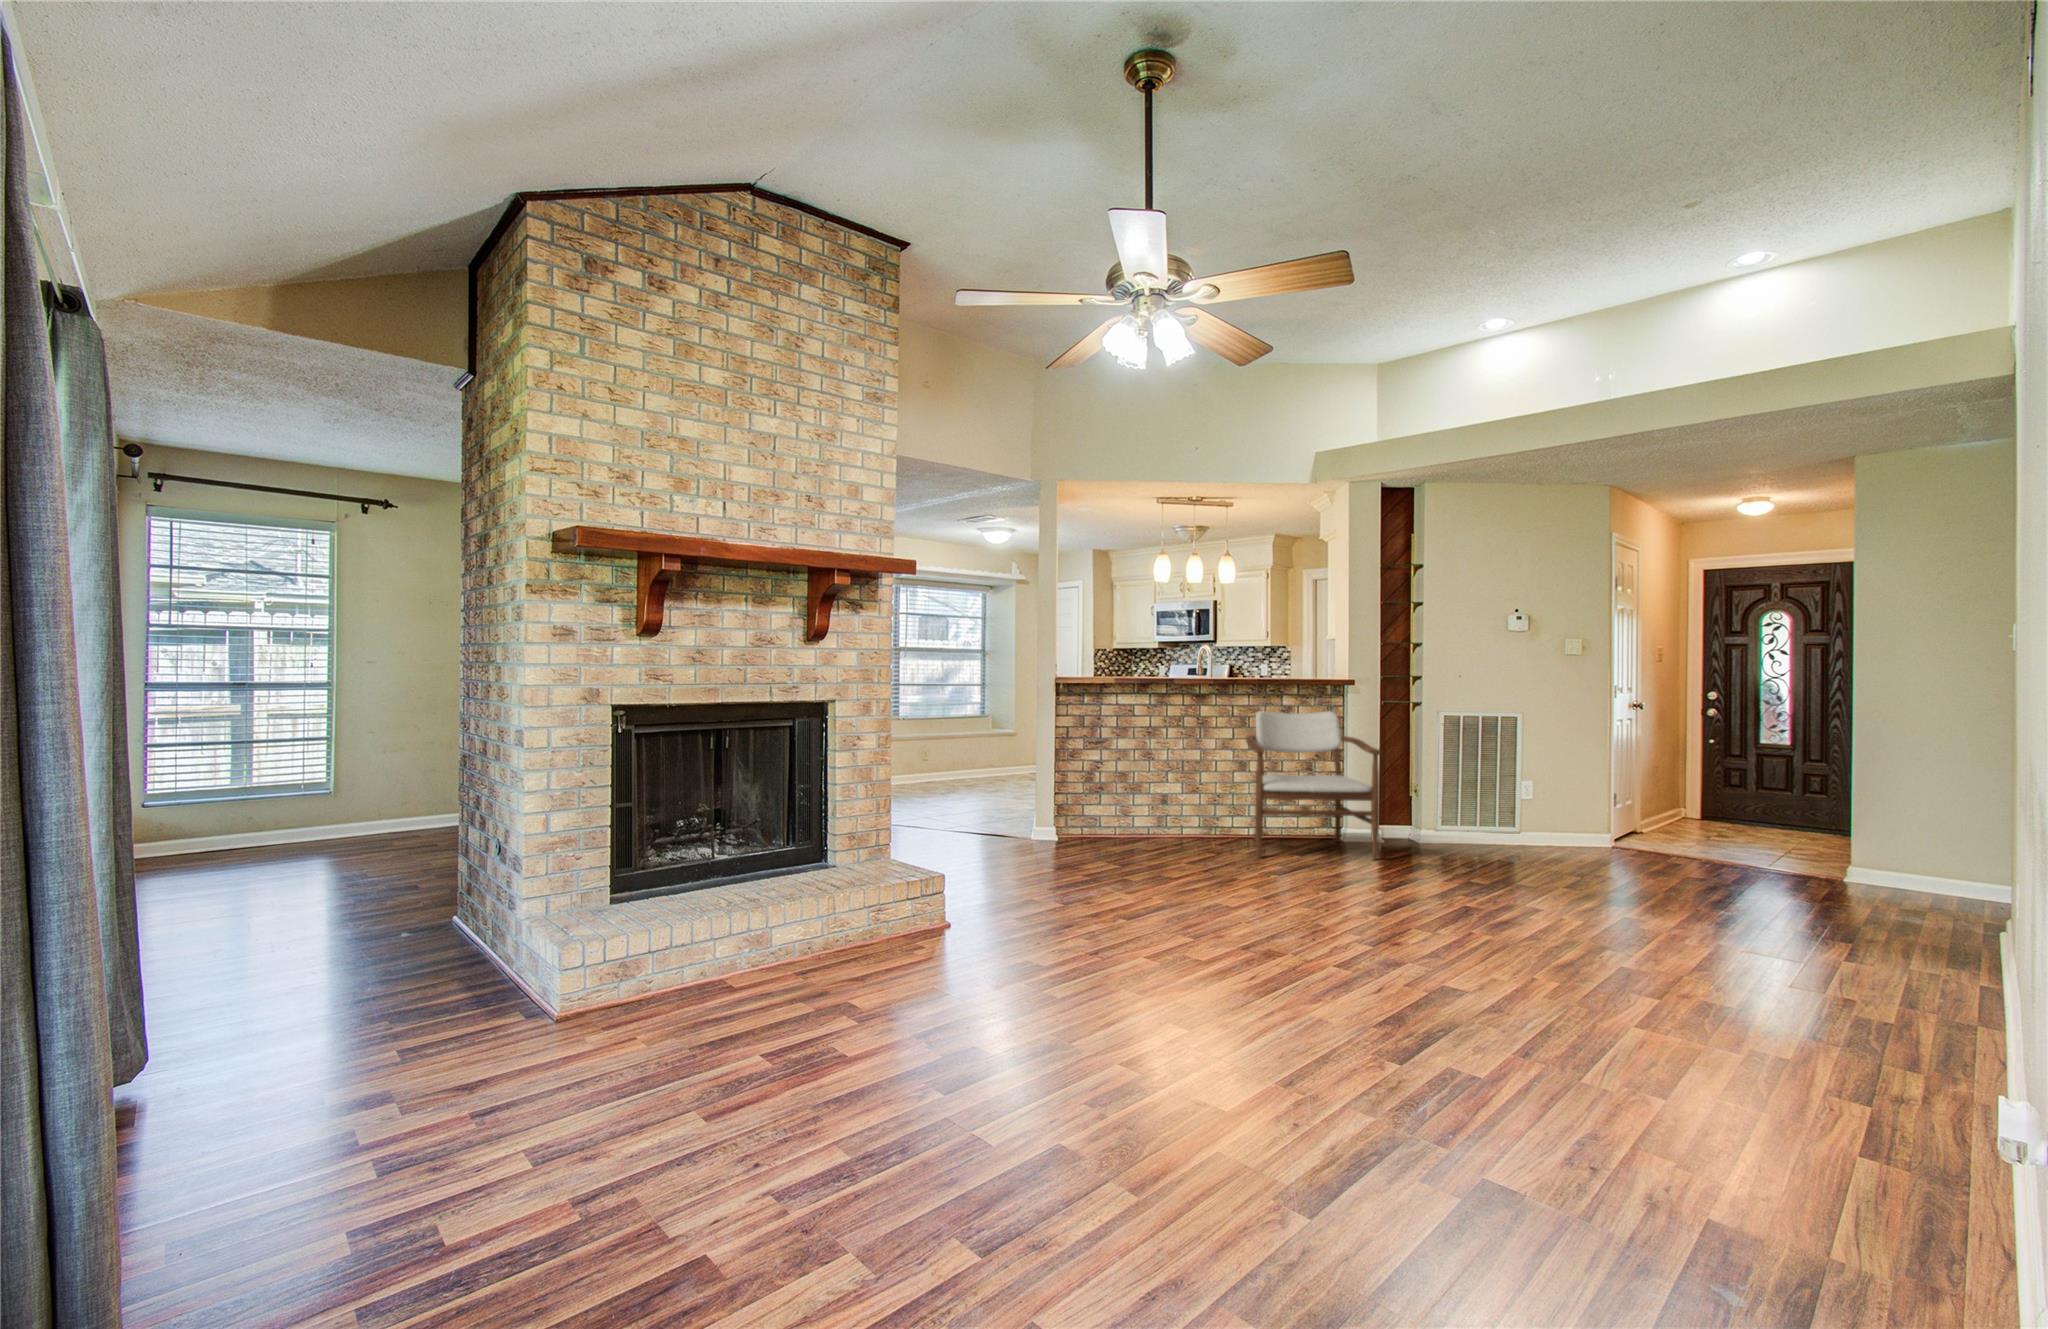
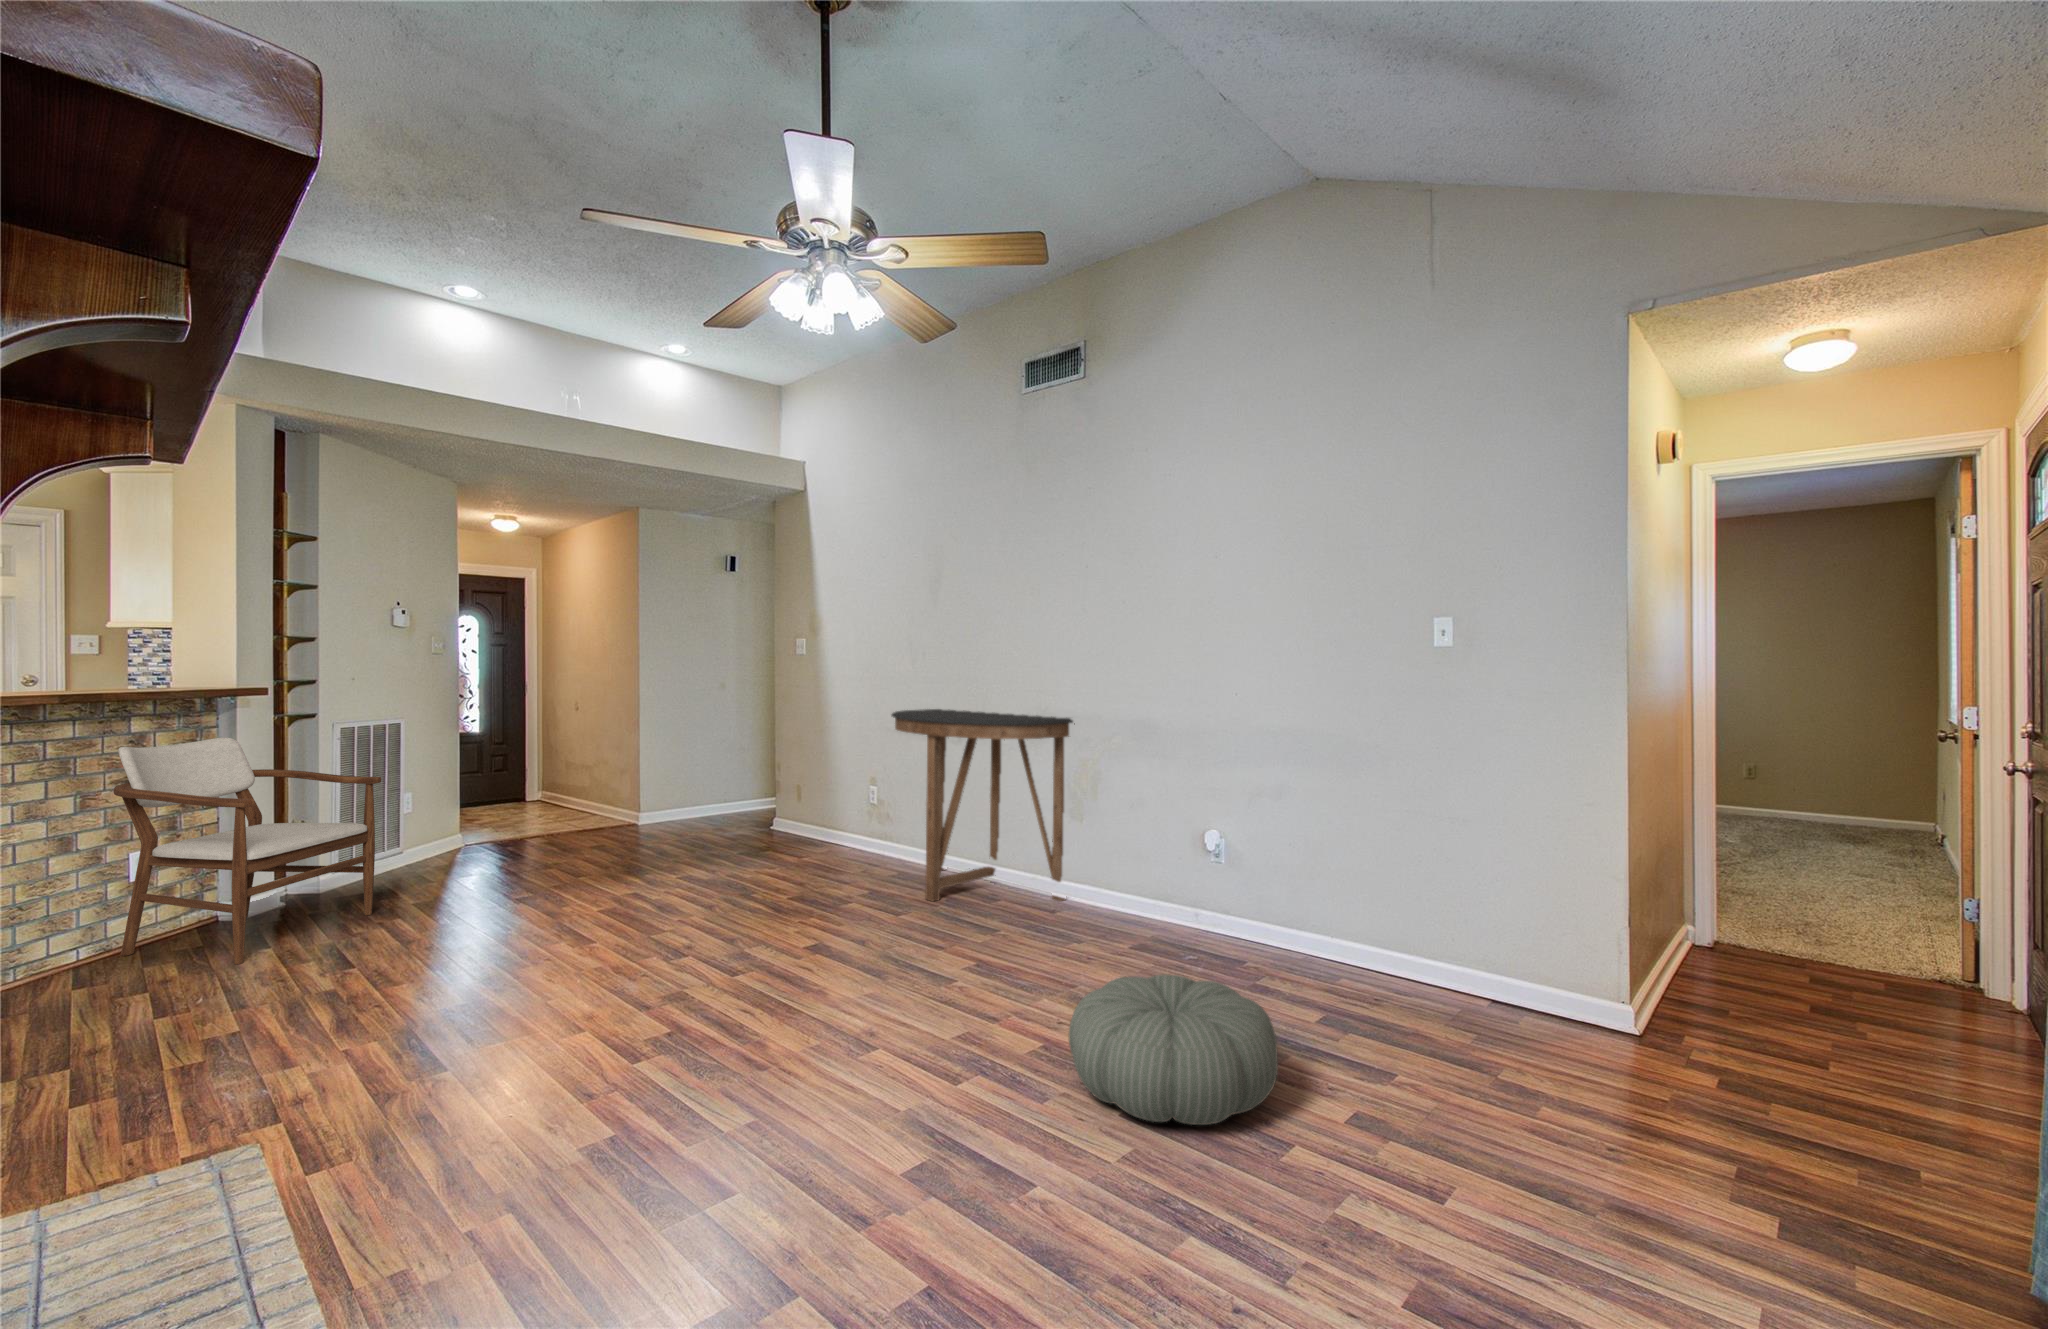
console table: none [1731,732,2001,1166] -> present [892,709,1075,902]
pouf: none [1003,1036,1275,1247] -> present [1069,974,1278,1125]

